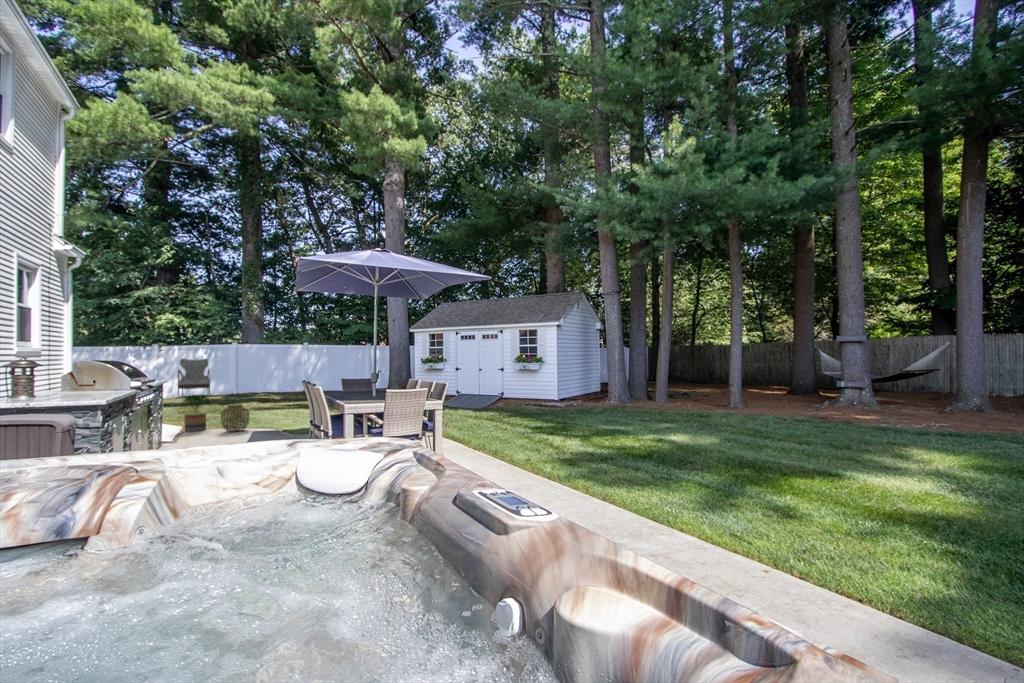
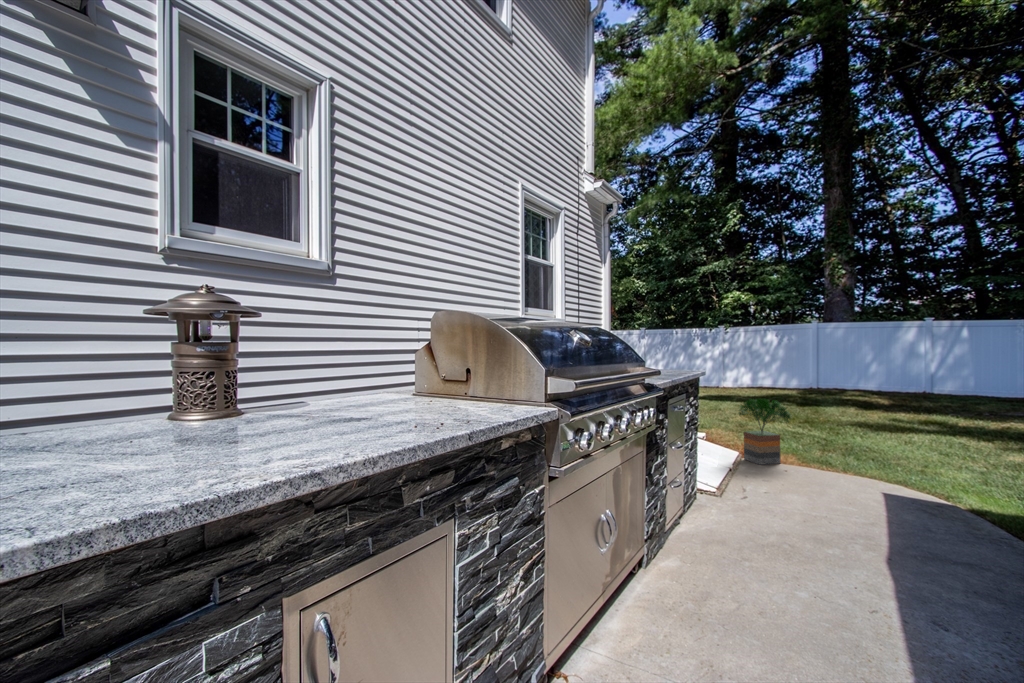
armchair: present [178,359,210,398] -> none [743,342,782,391]
woven basket: present [221,404,249,432] -> none [811,428,874,489]

